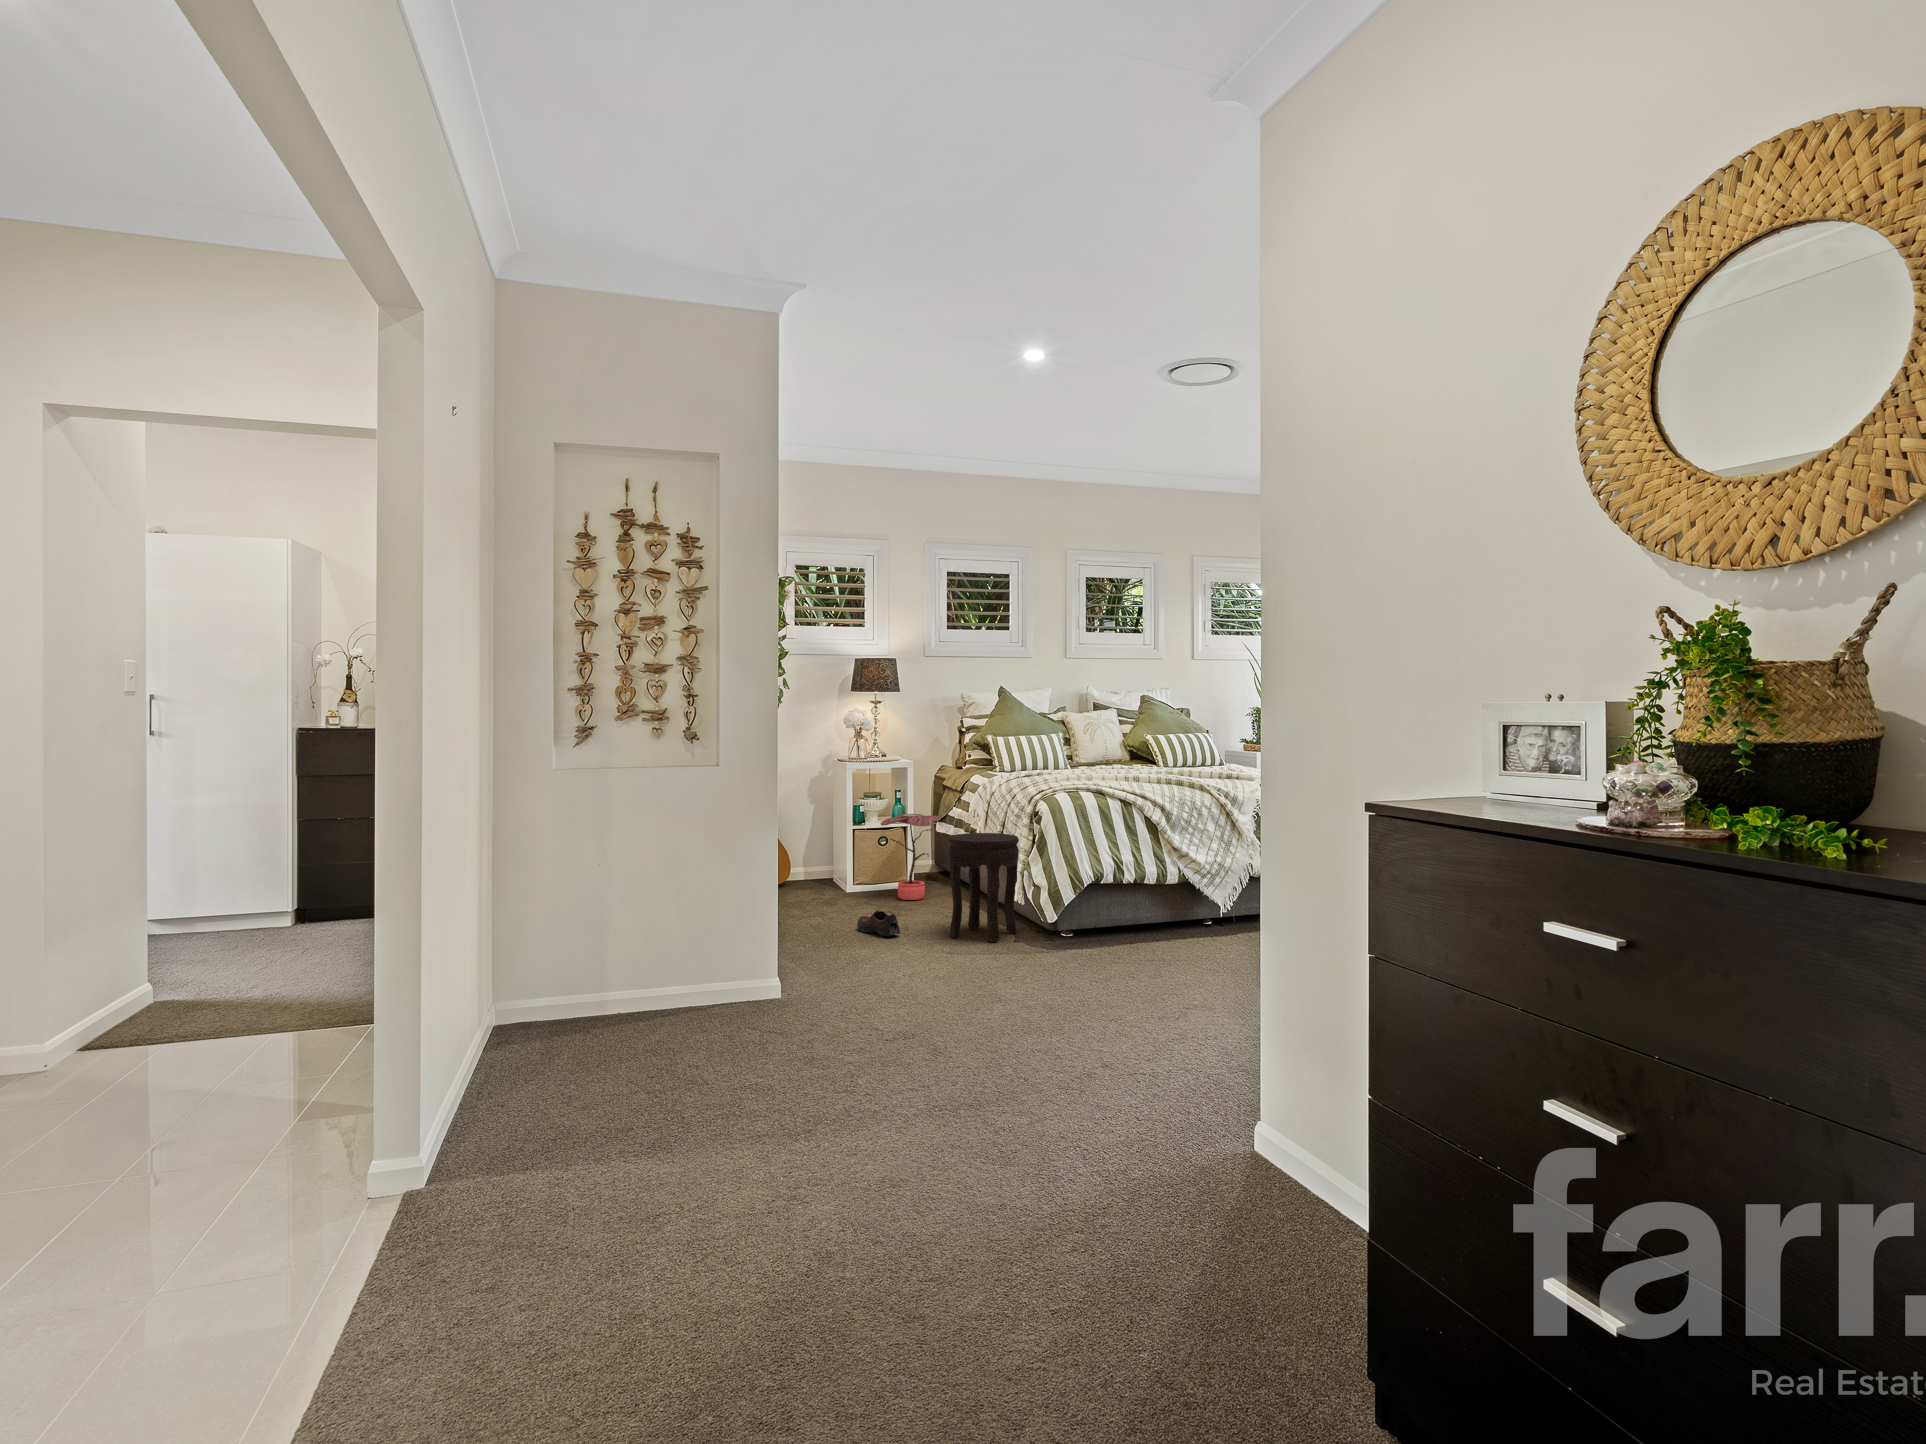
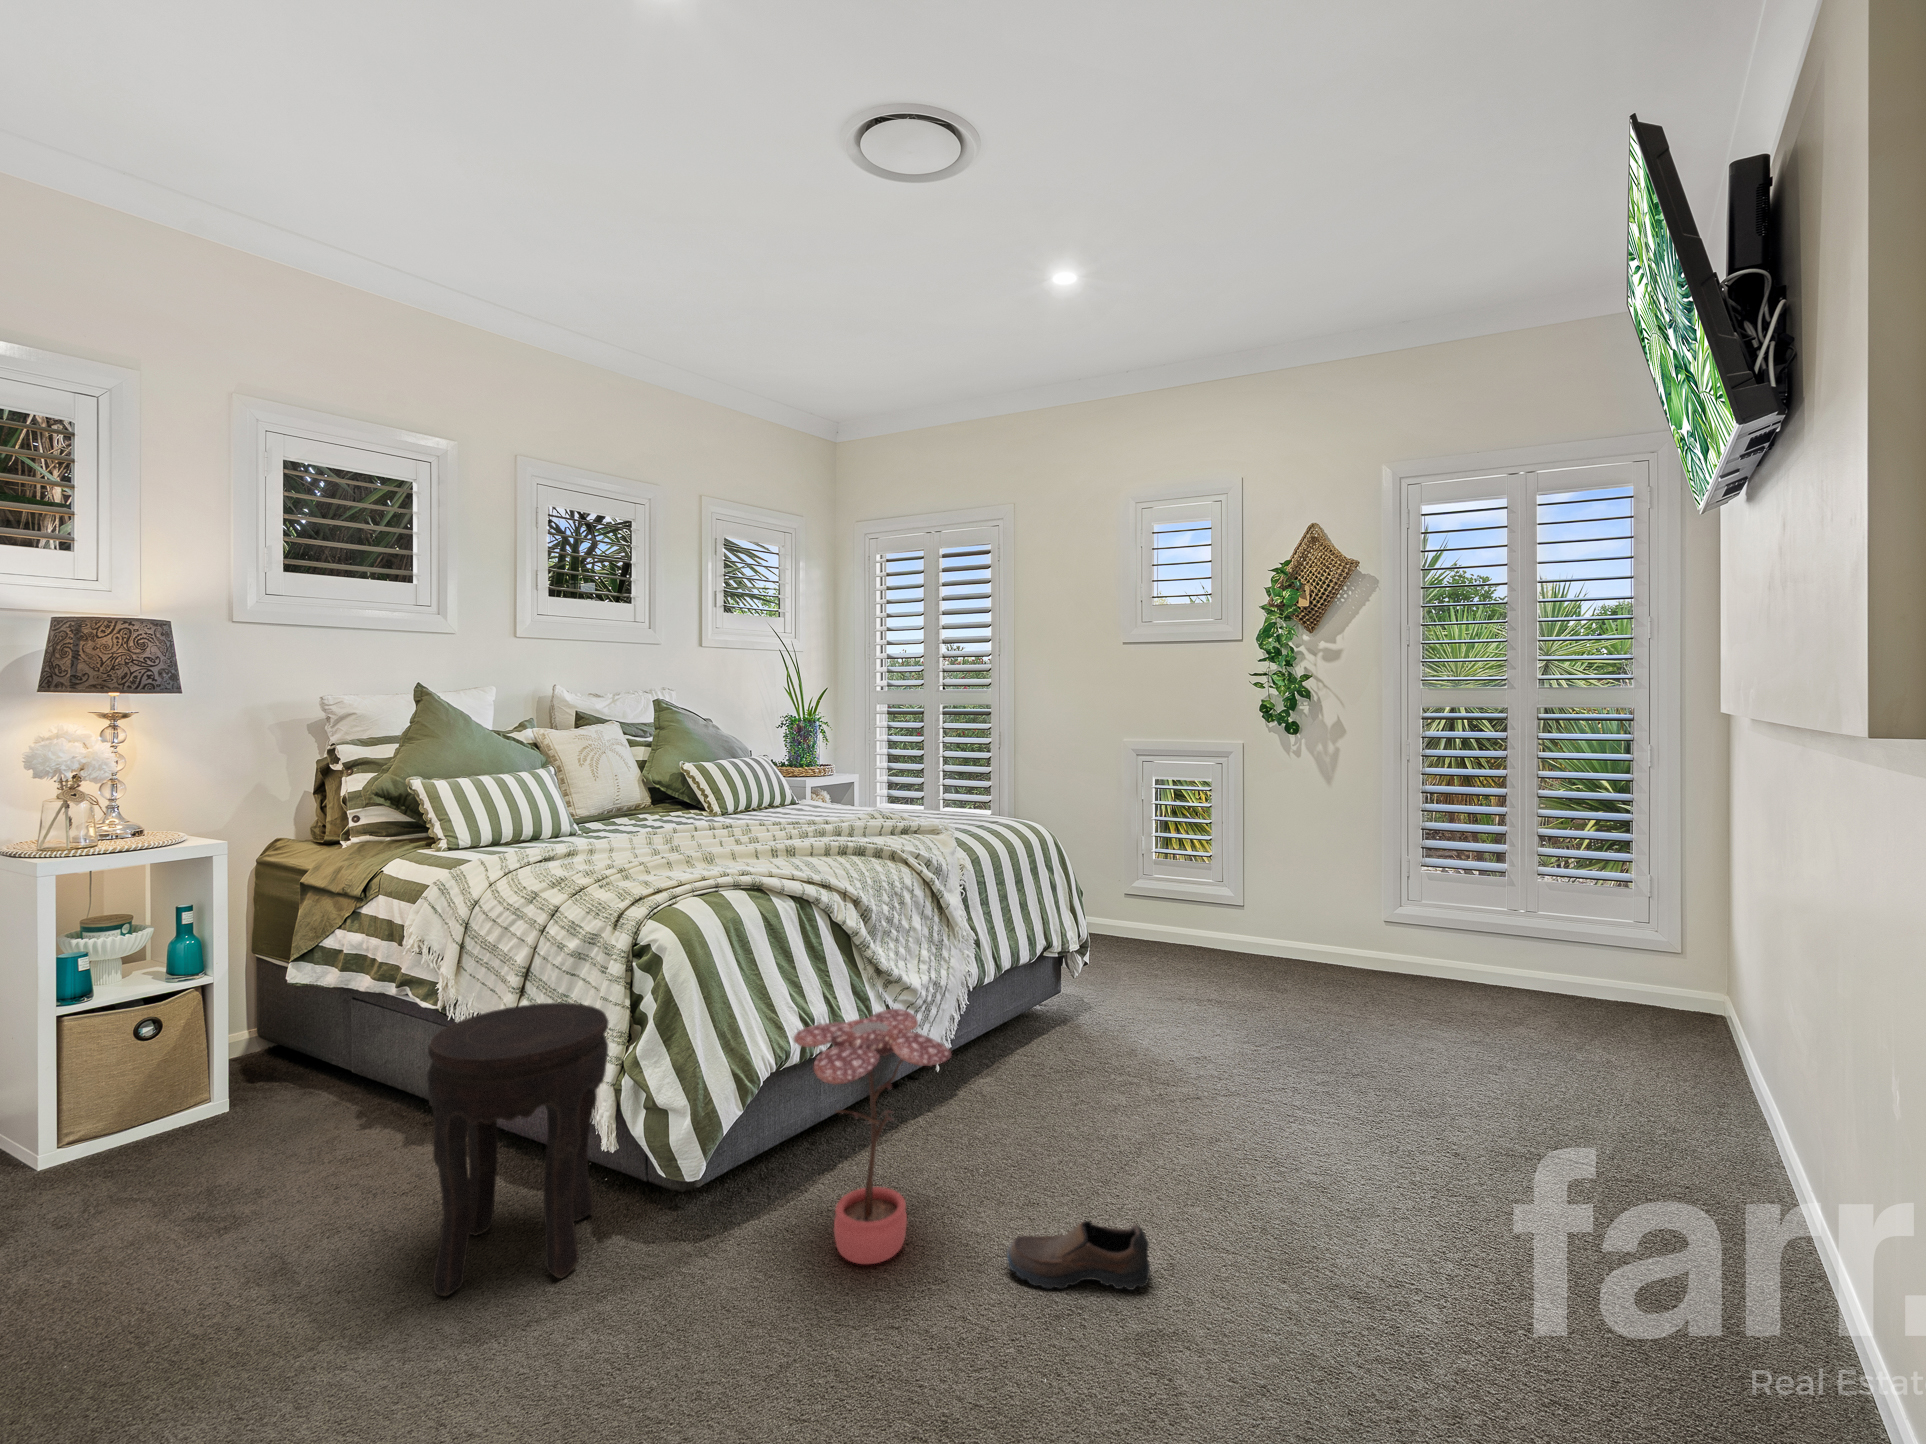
potted plant: present [881,814,941,900] -> present [794,1009,951,1264]
shoe: present [857,911,900,936] -> present [1007,1221,1150,1290]

